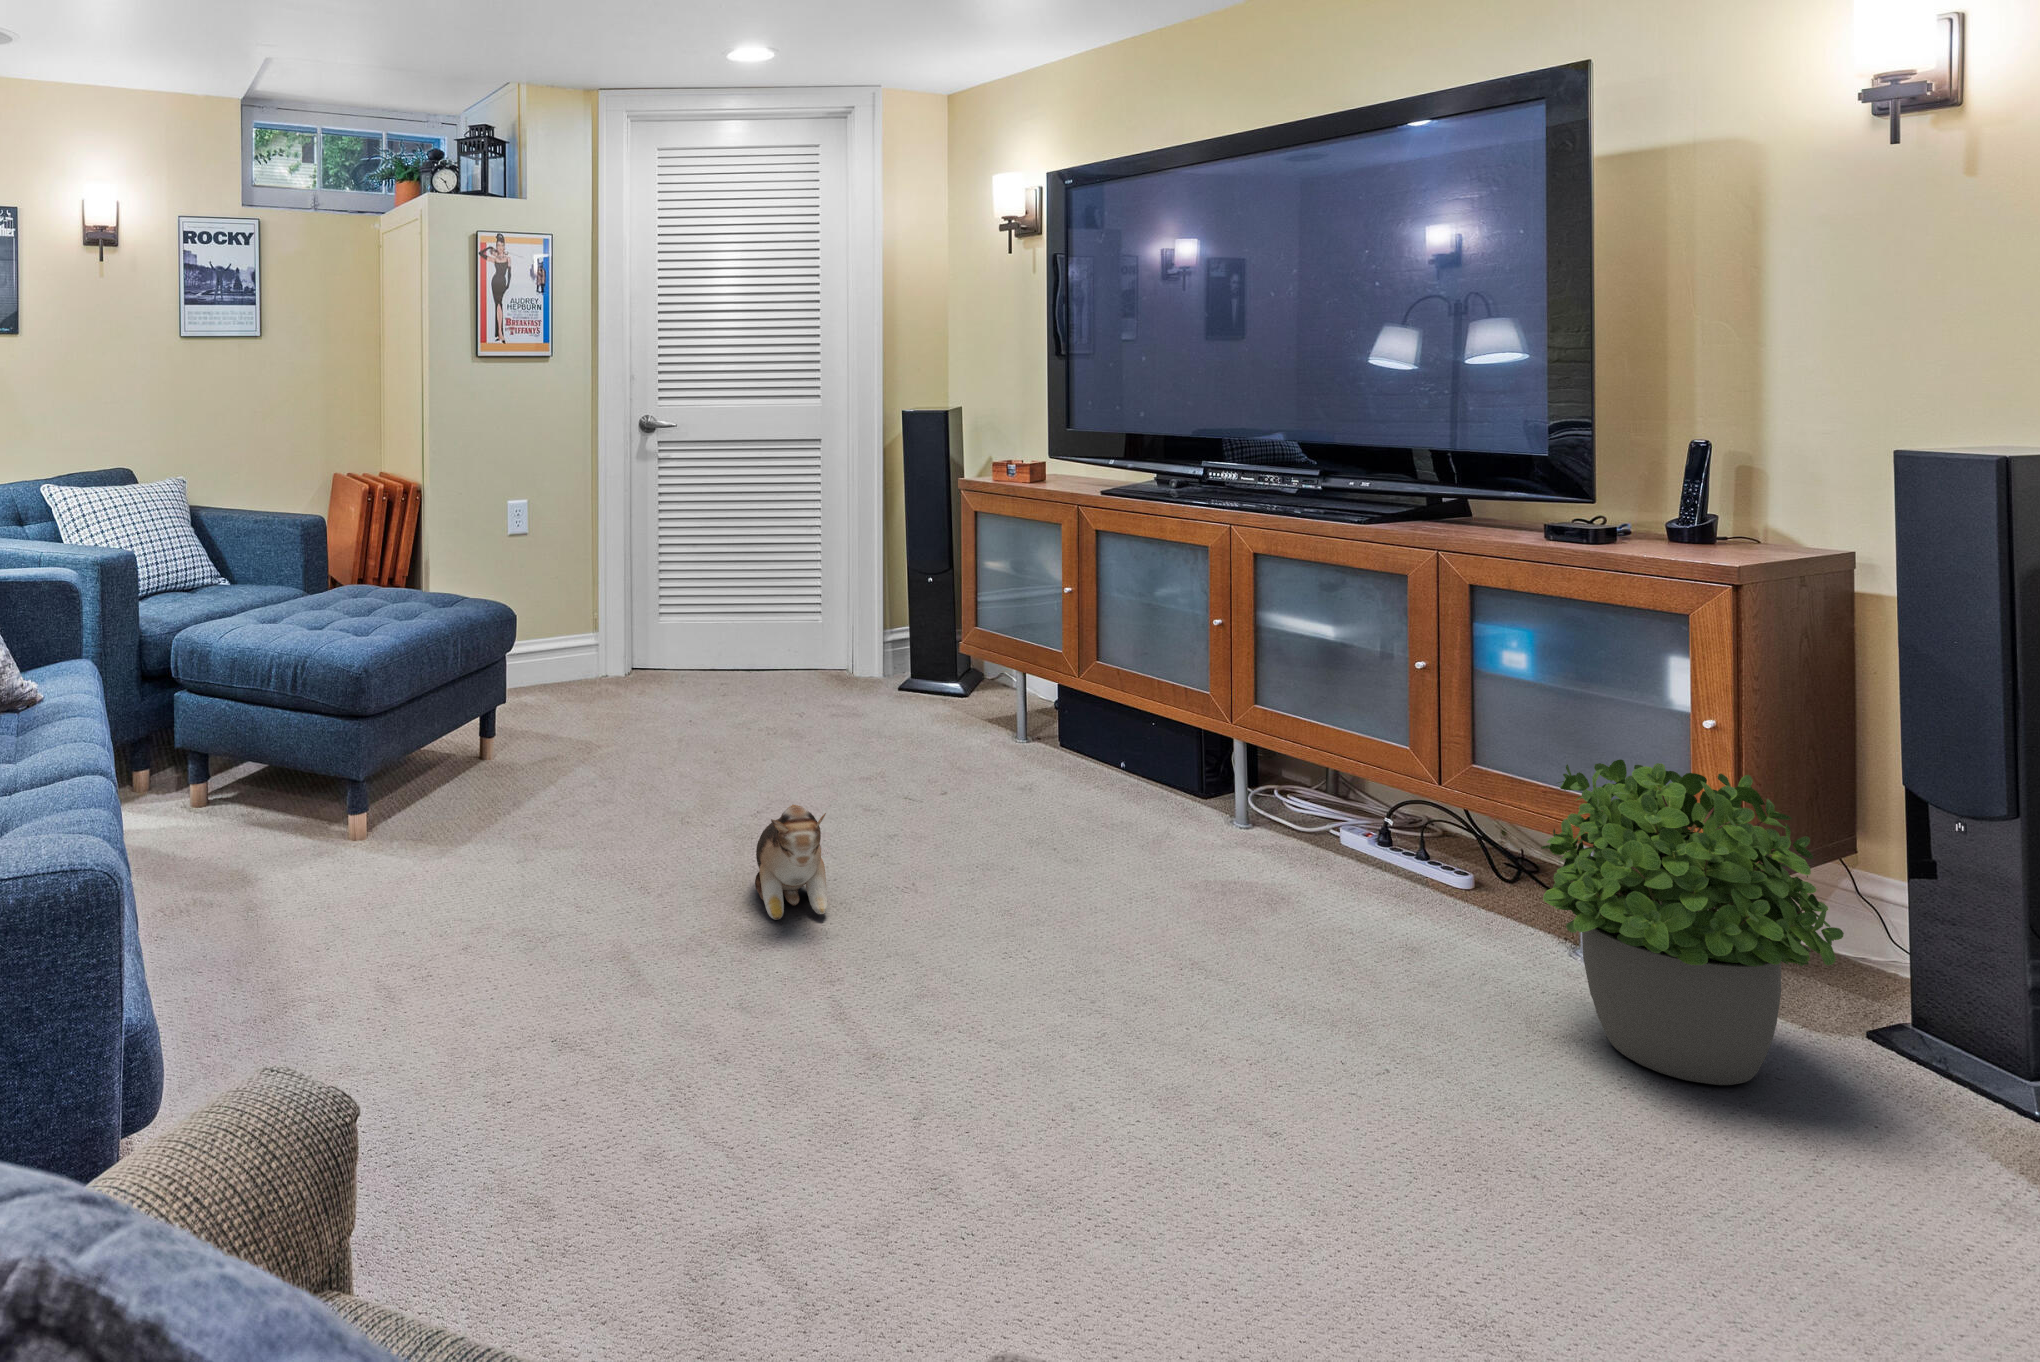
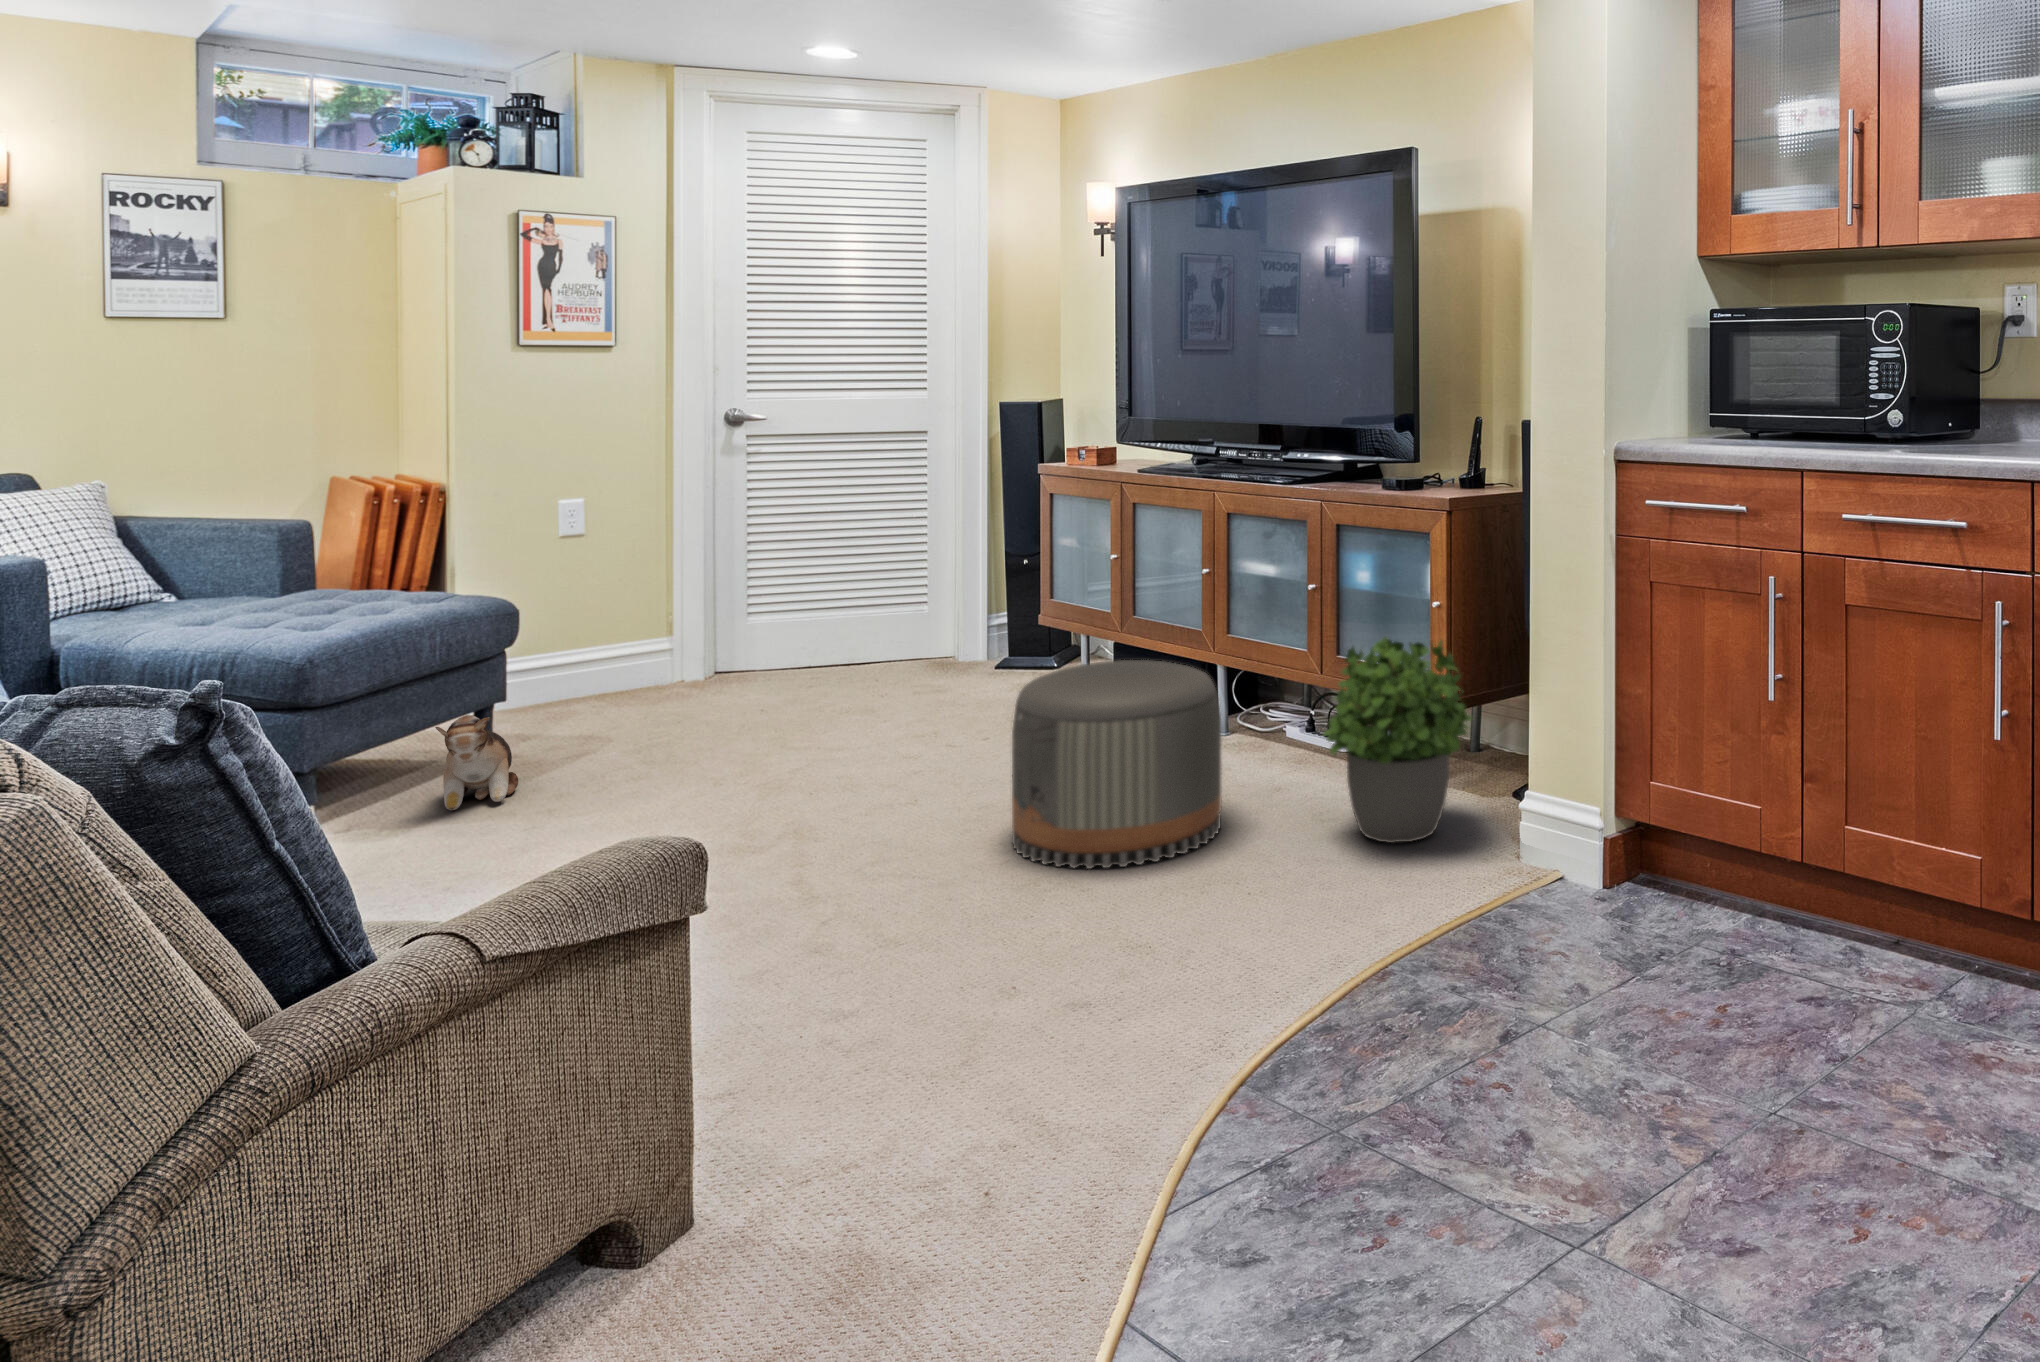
pouf: none [1075,747,1372,1048] -> present [1012,660,1221,869]
plush toy: present [755,805,828,920] -> present [435,715,518,810]

